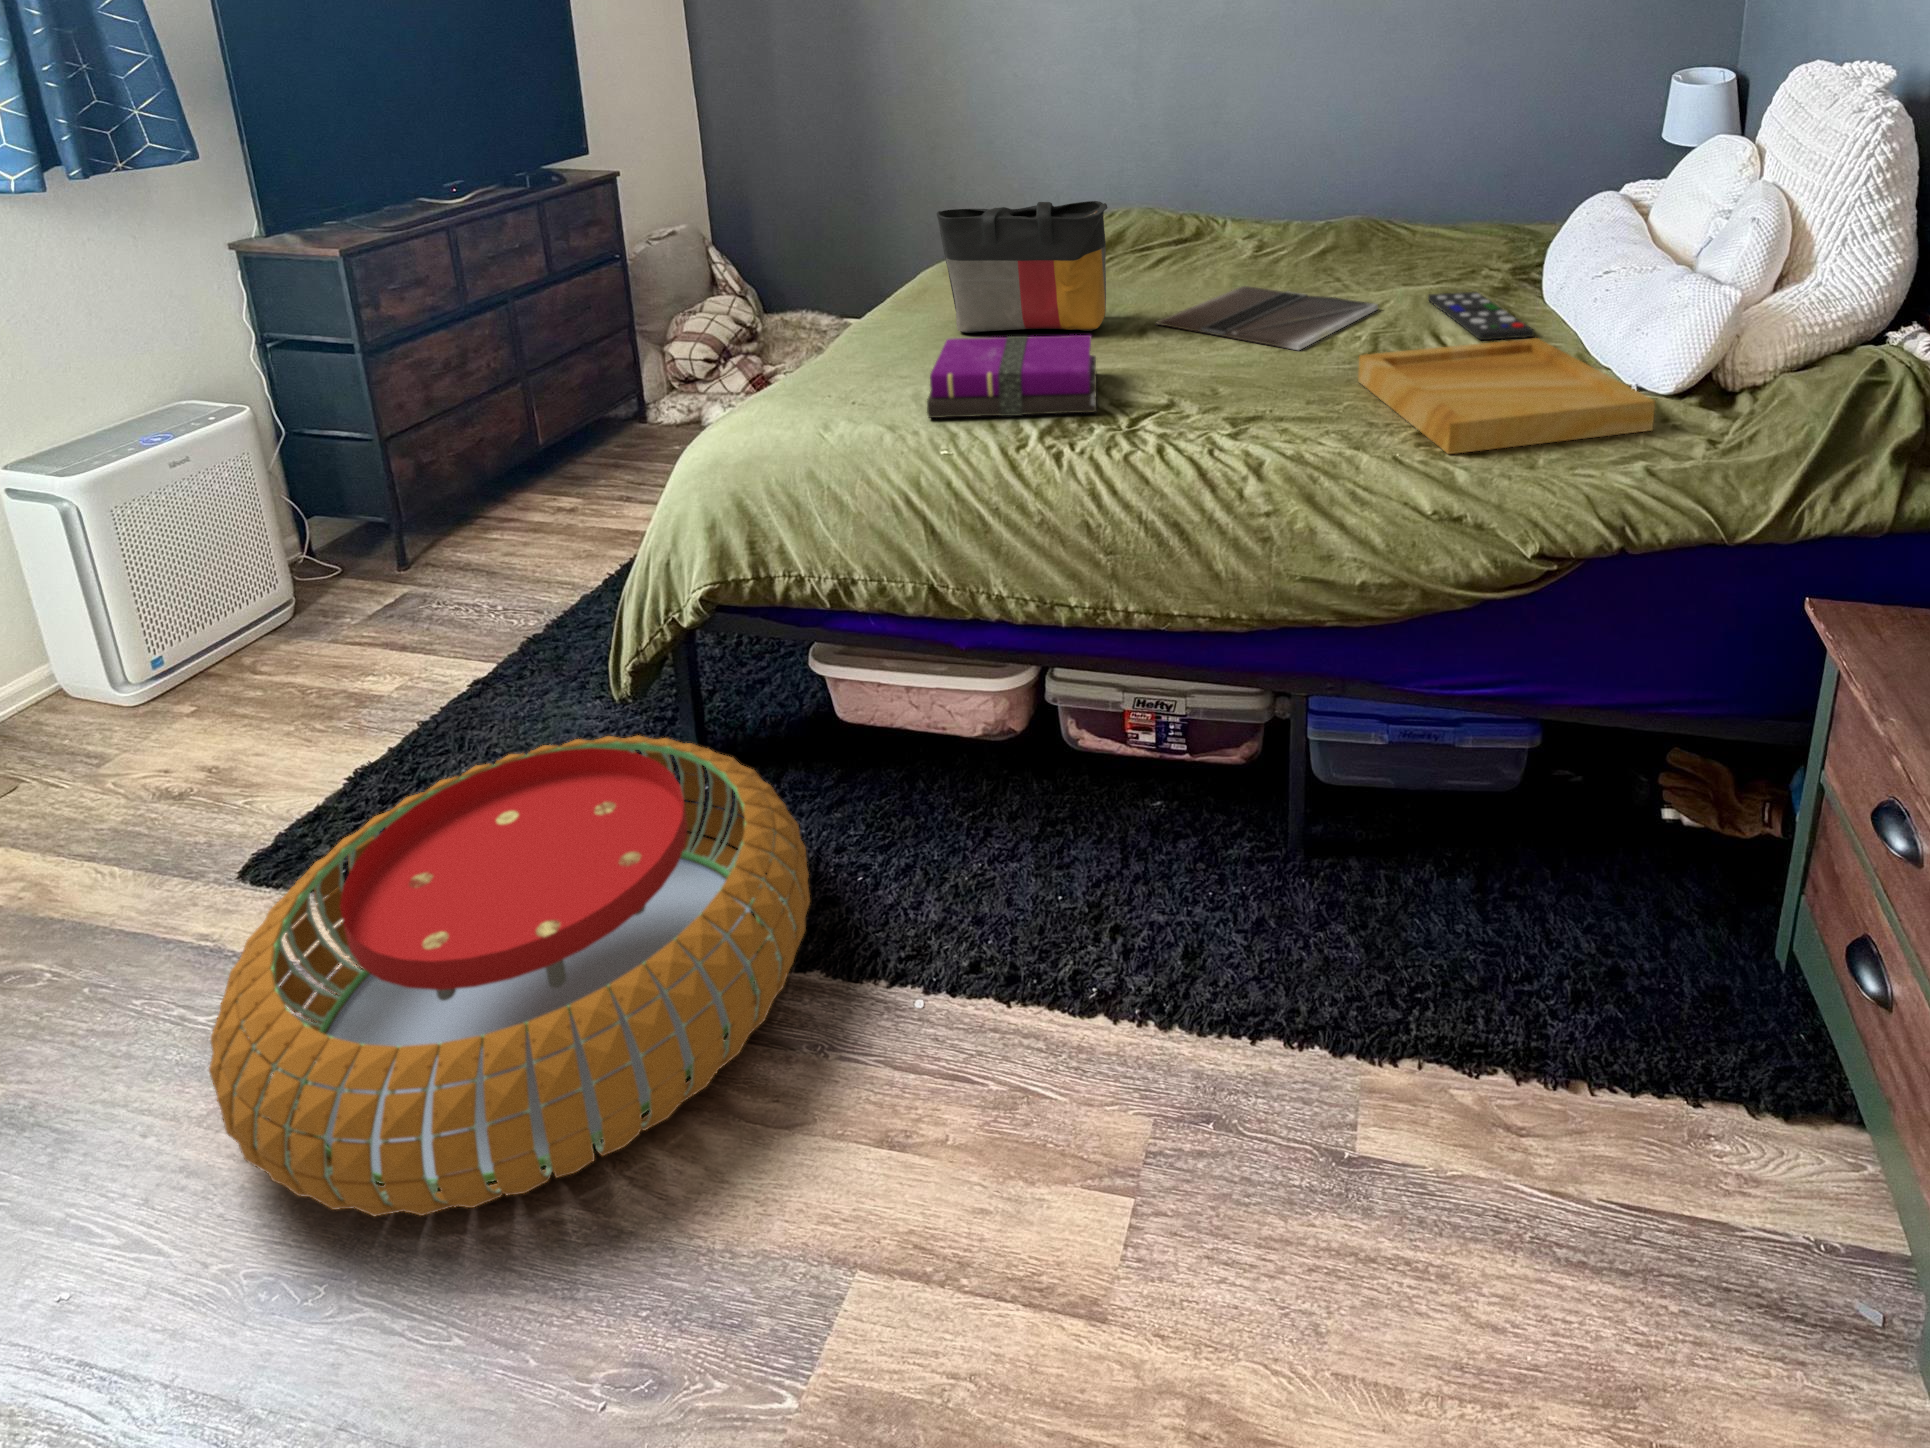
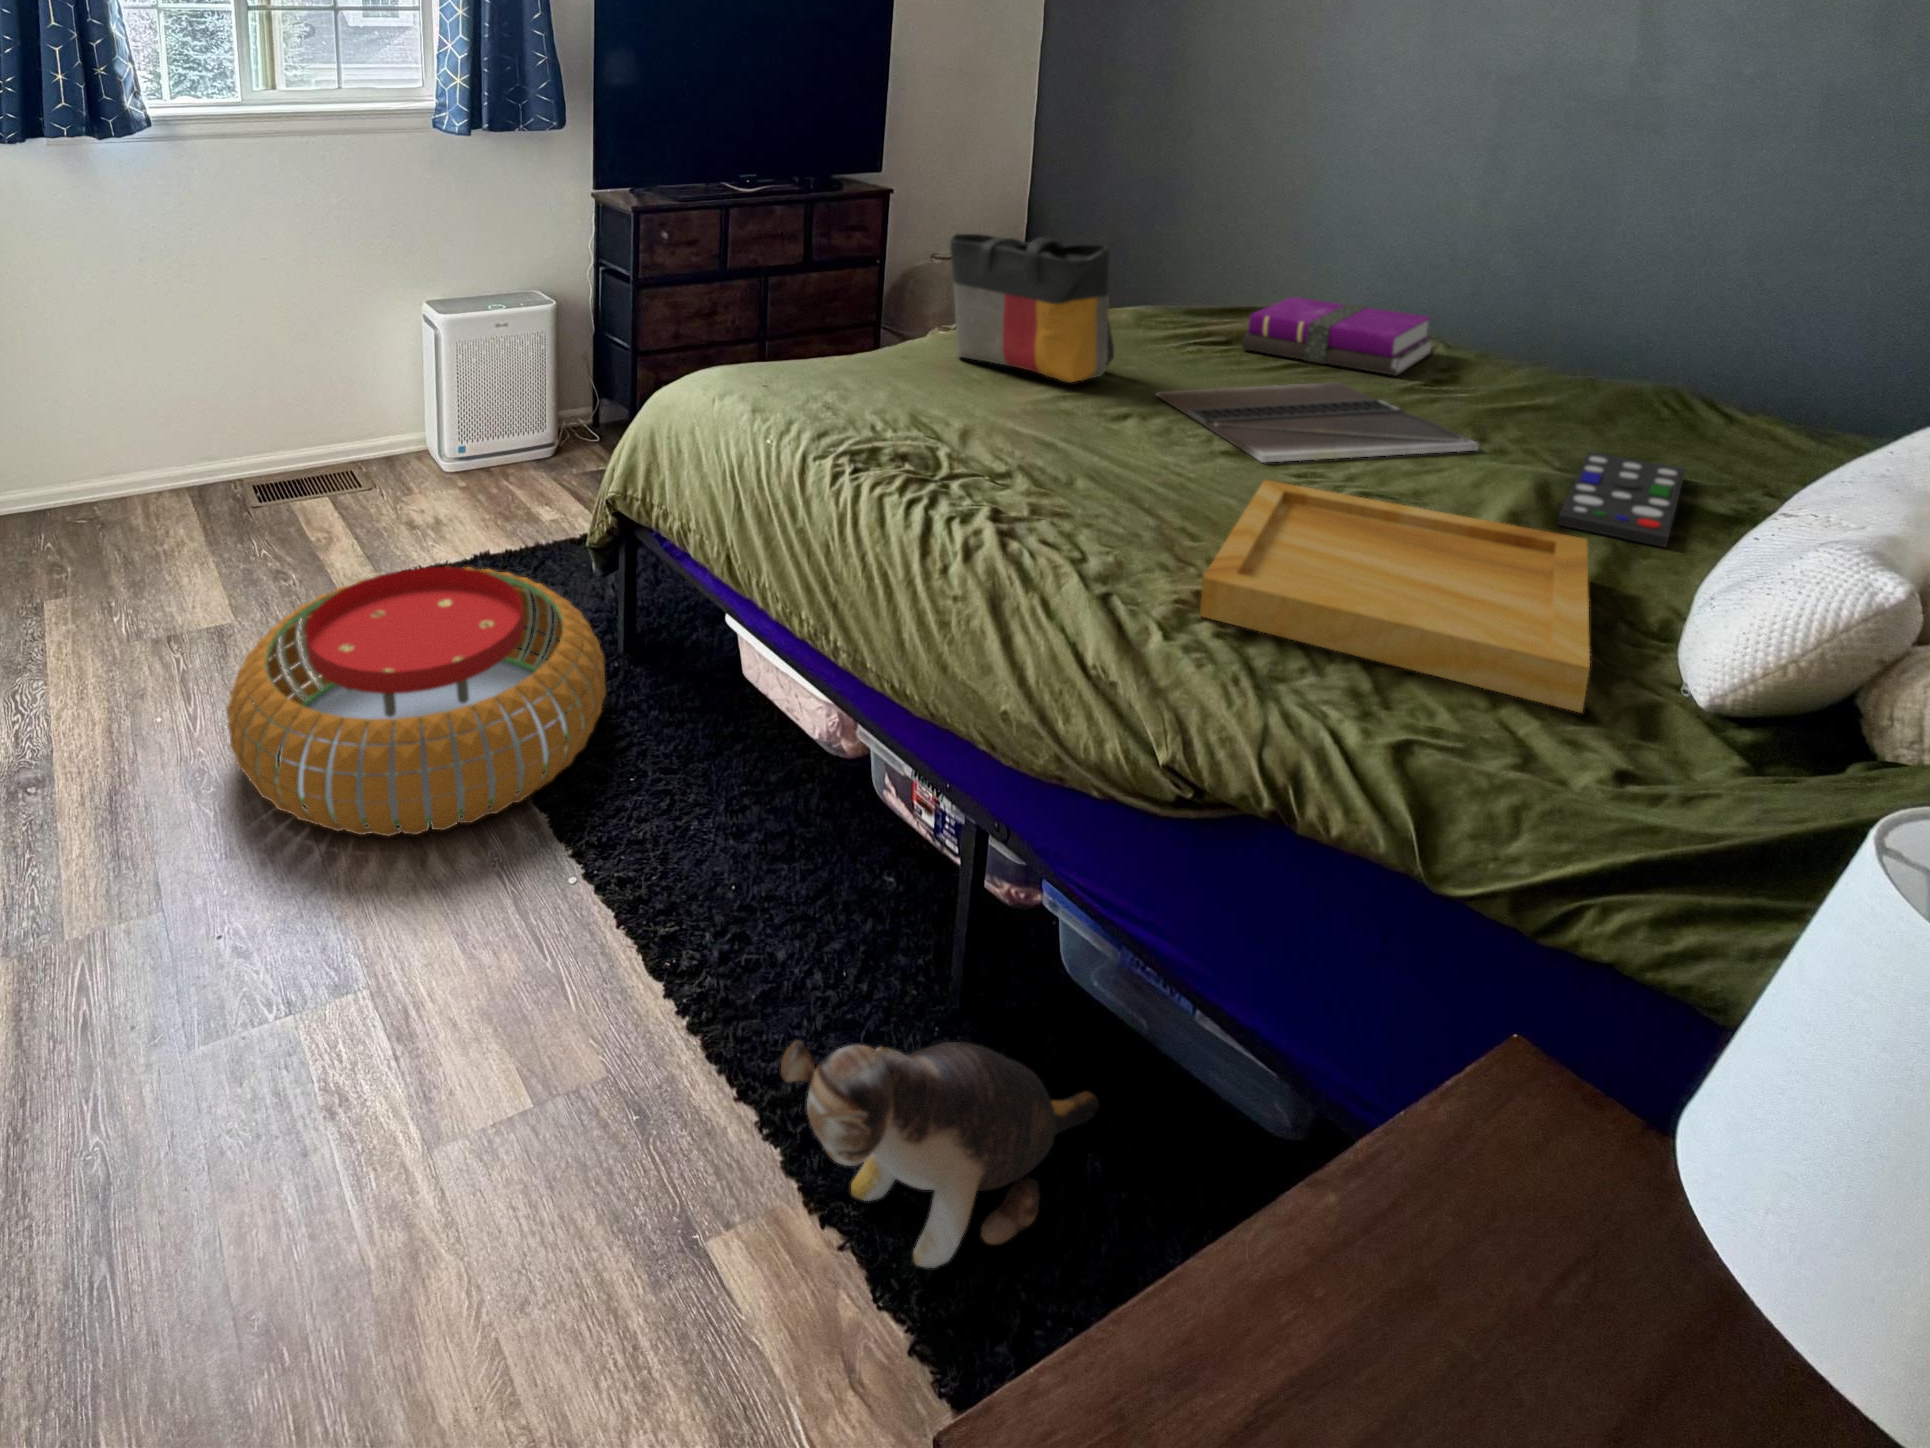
notebook: present [927,335,1096,418] -> present [1242,297,1433,376]
plush toy: none [1388,849,1495,1032] -> present [781,1040,1098,1268]

